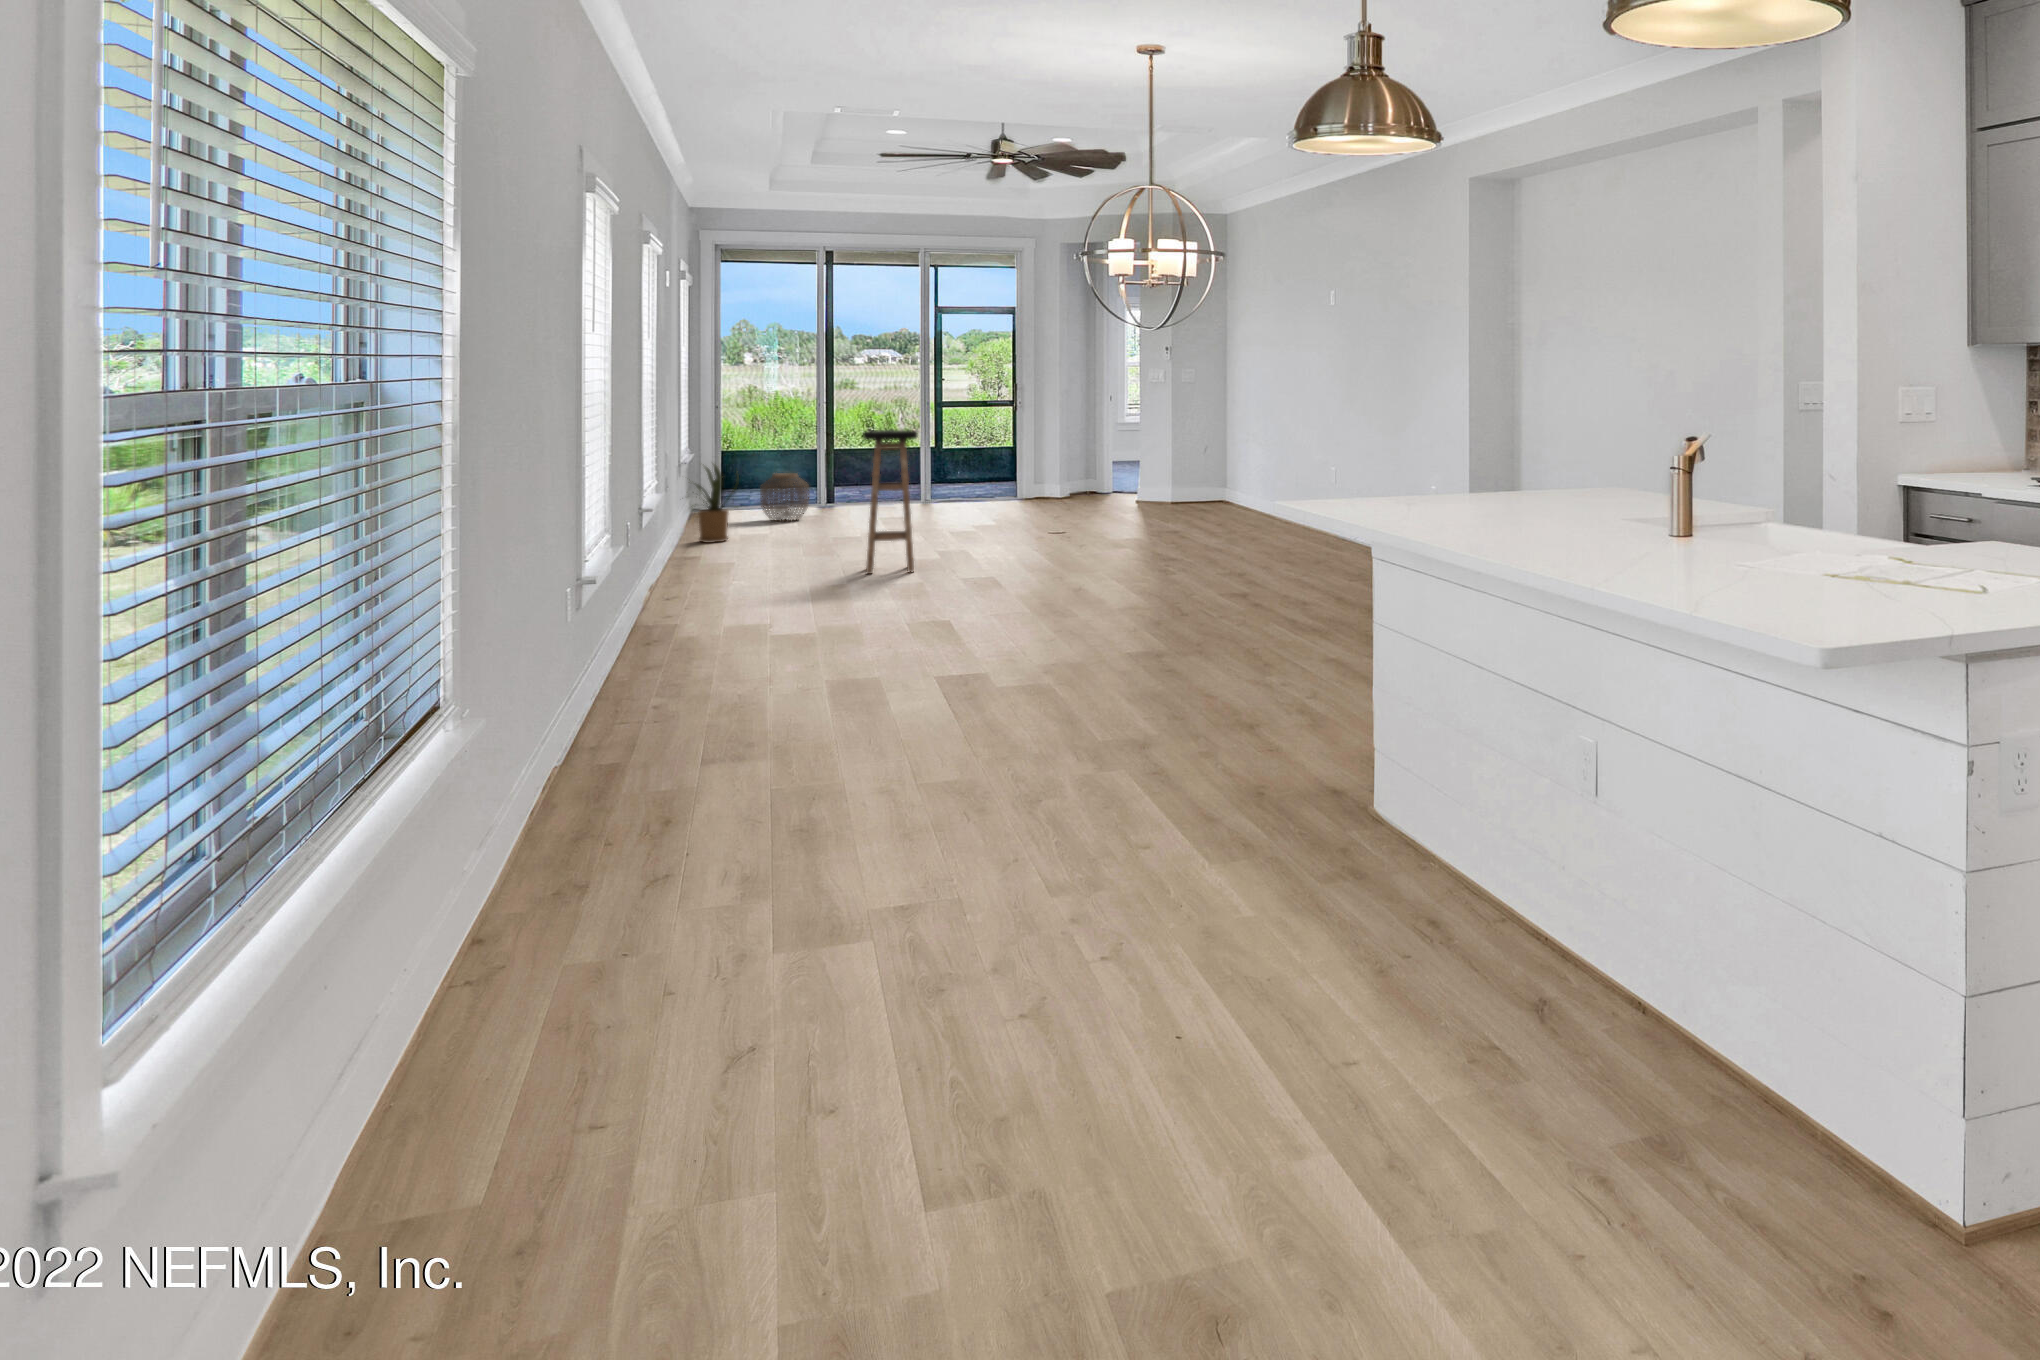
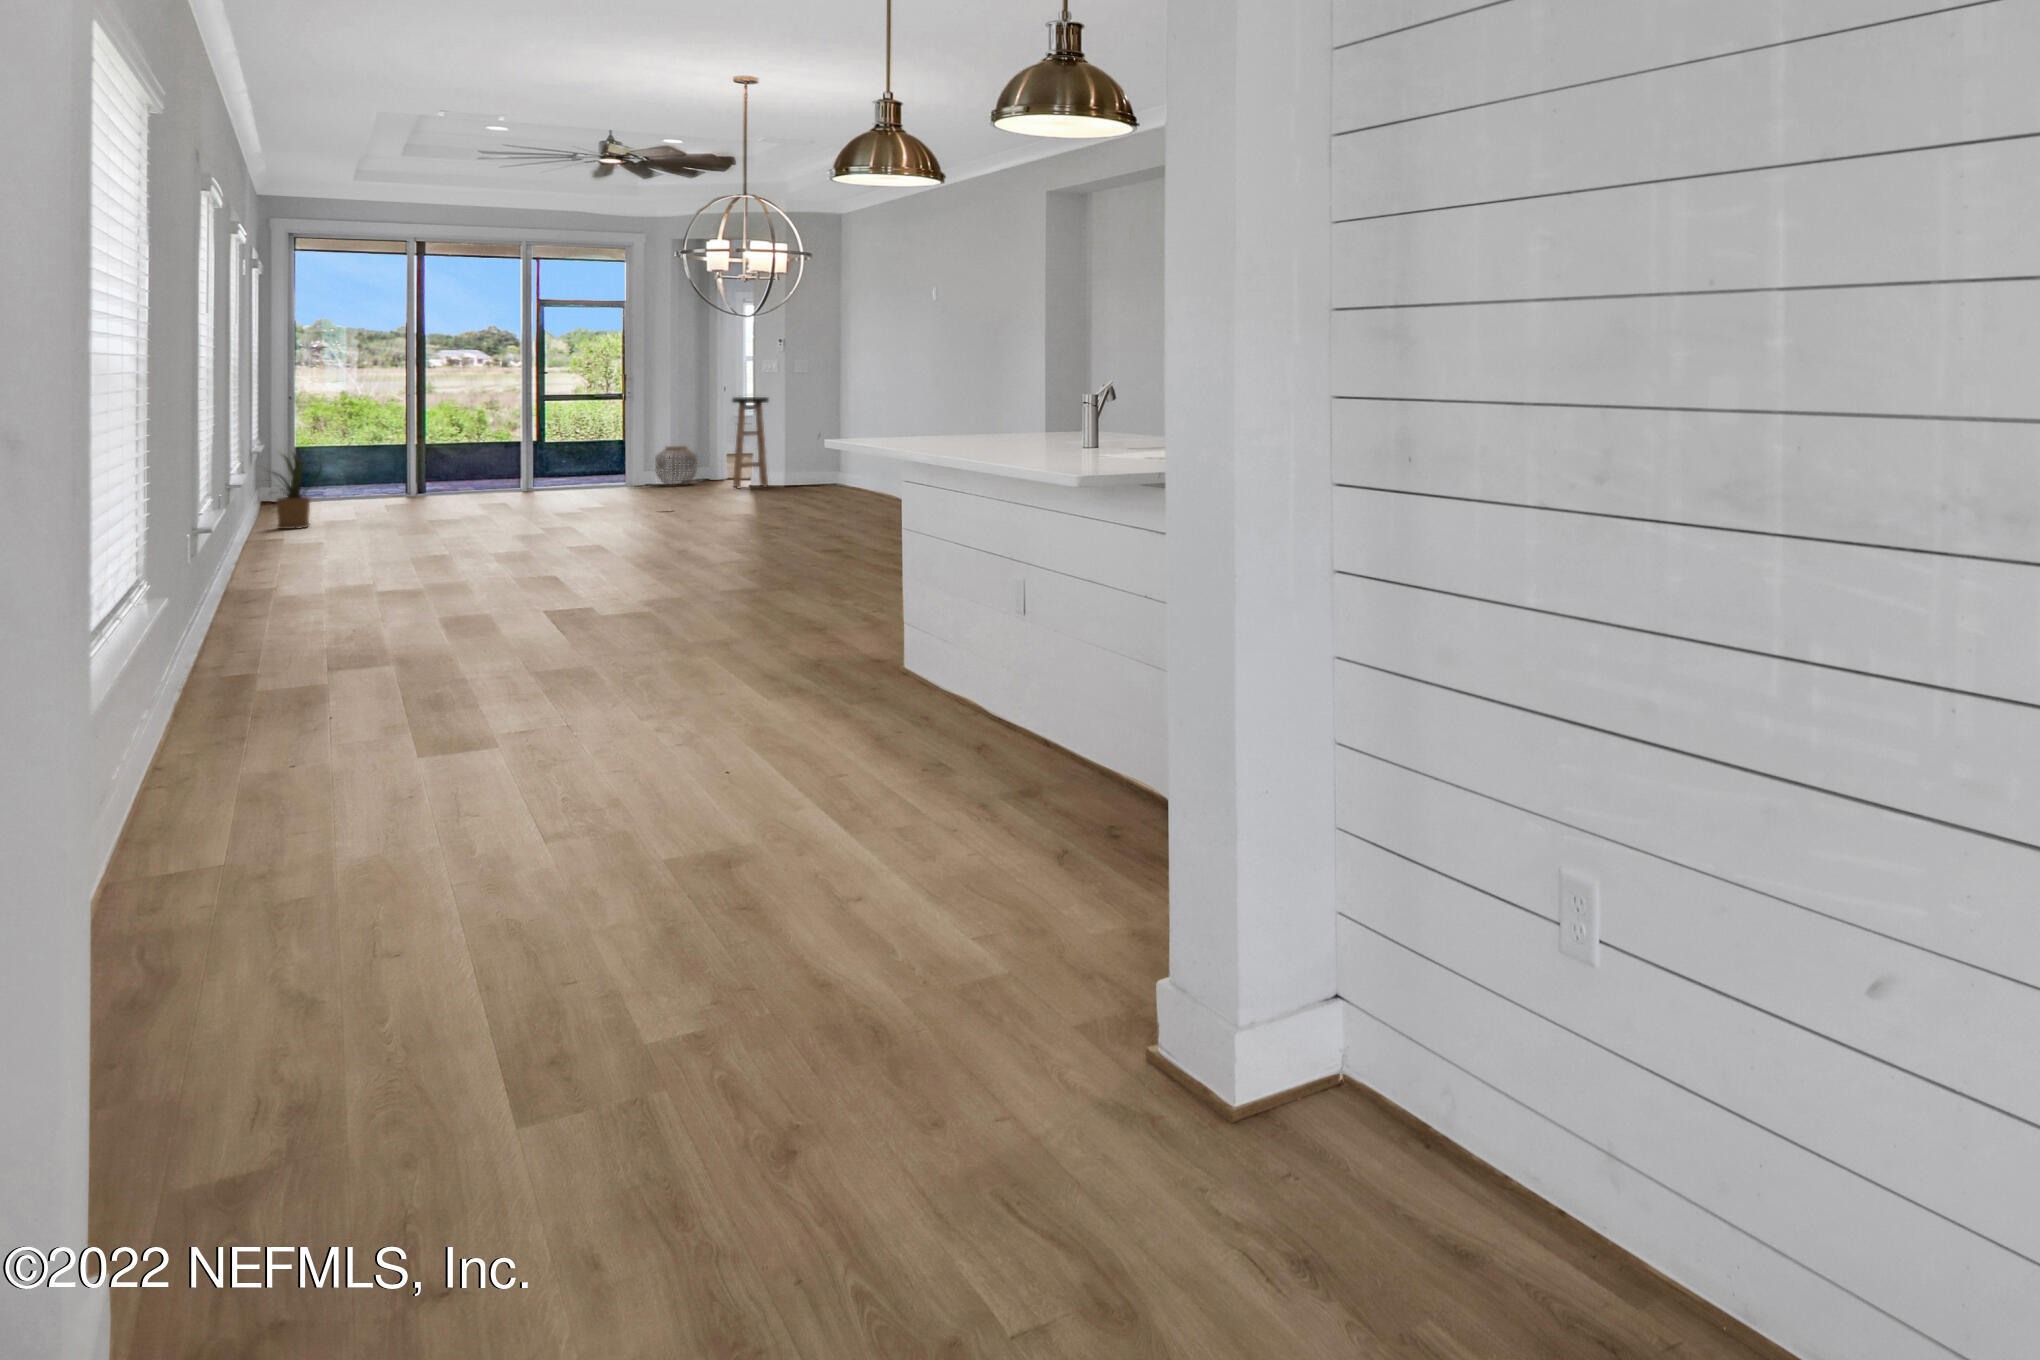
bar stool: present [863,430,918,574] -> present [732,397,769,488]
woven basket: present [760,473,809,522] -> present [655,446,697,485]

